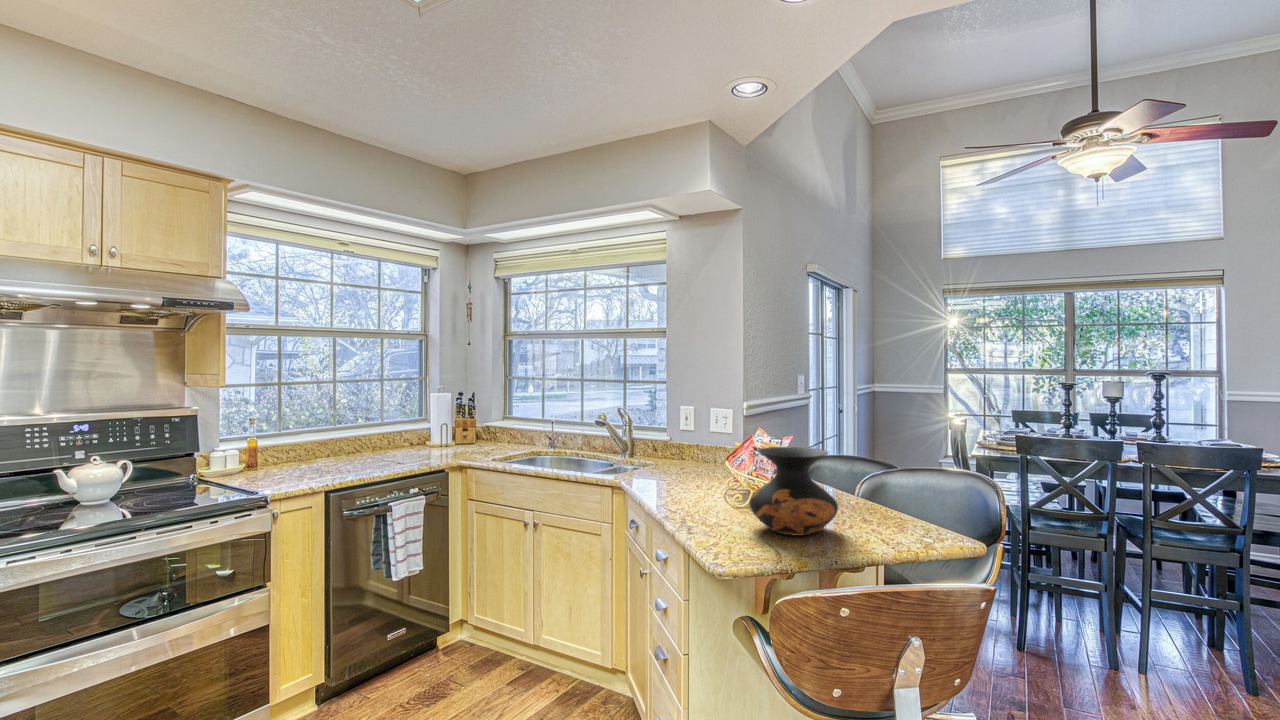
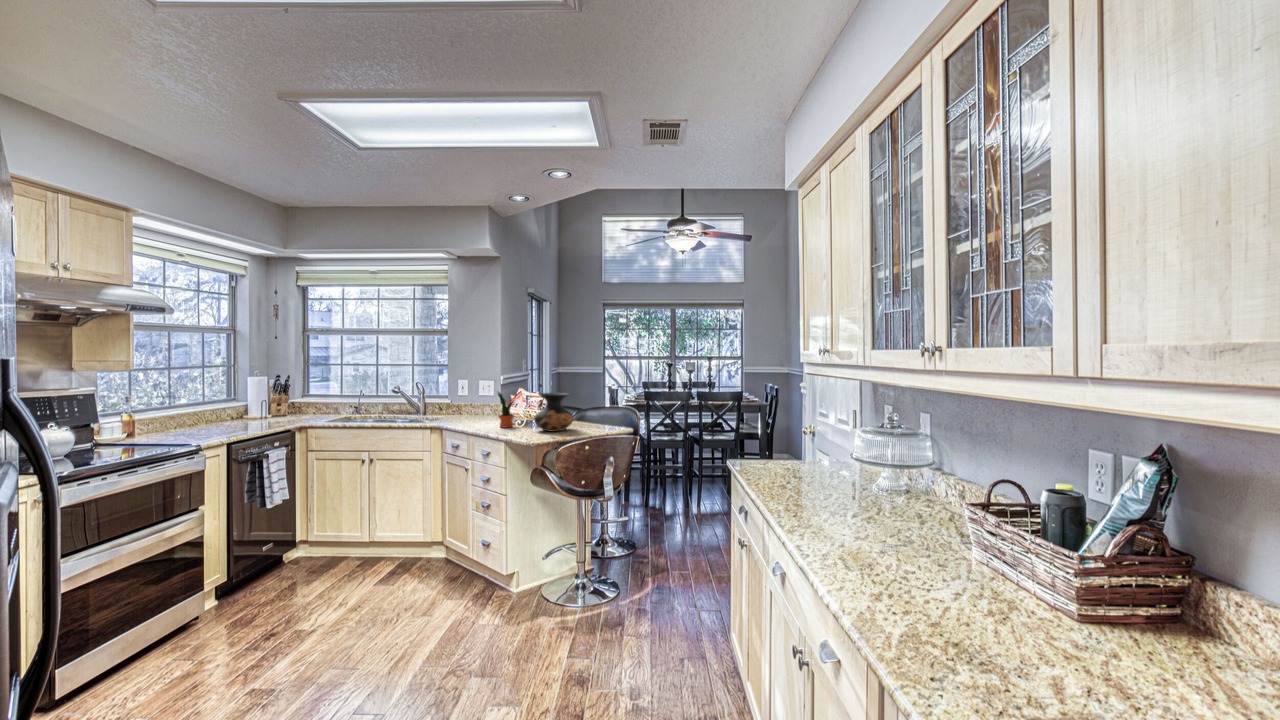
potted plant: none [693,433,729,505] -> present [498,392,514,428]

